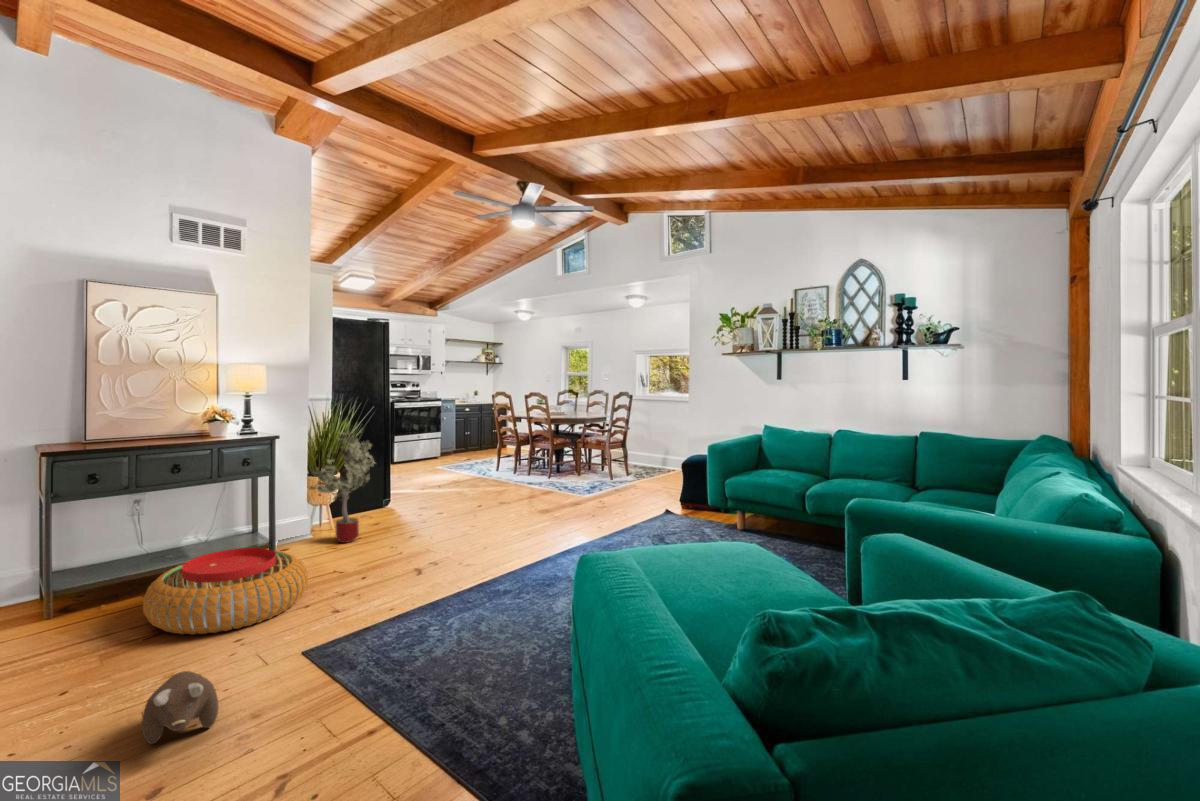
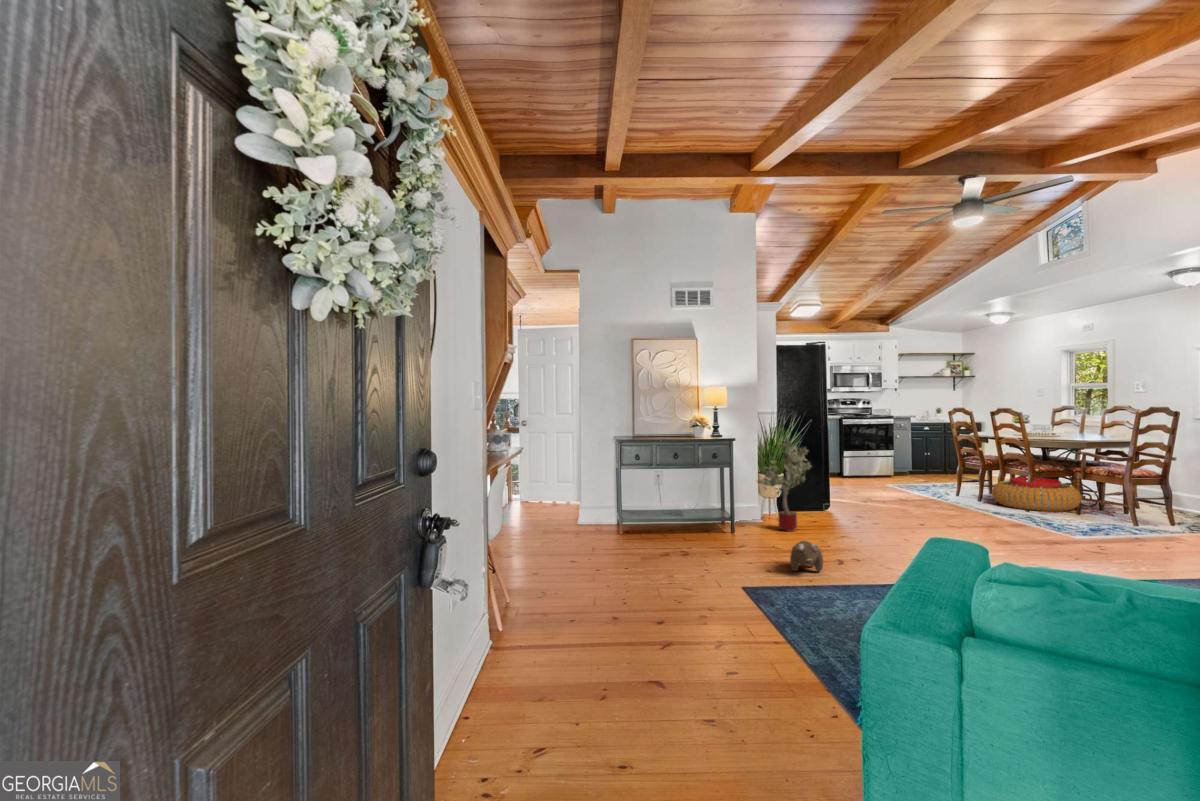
pouf: present [143,548,308,635] -> present [992,477,1081,511]
plush toy: present [142,671,218,744] -> present [790,541,823,572]

